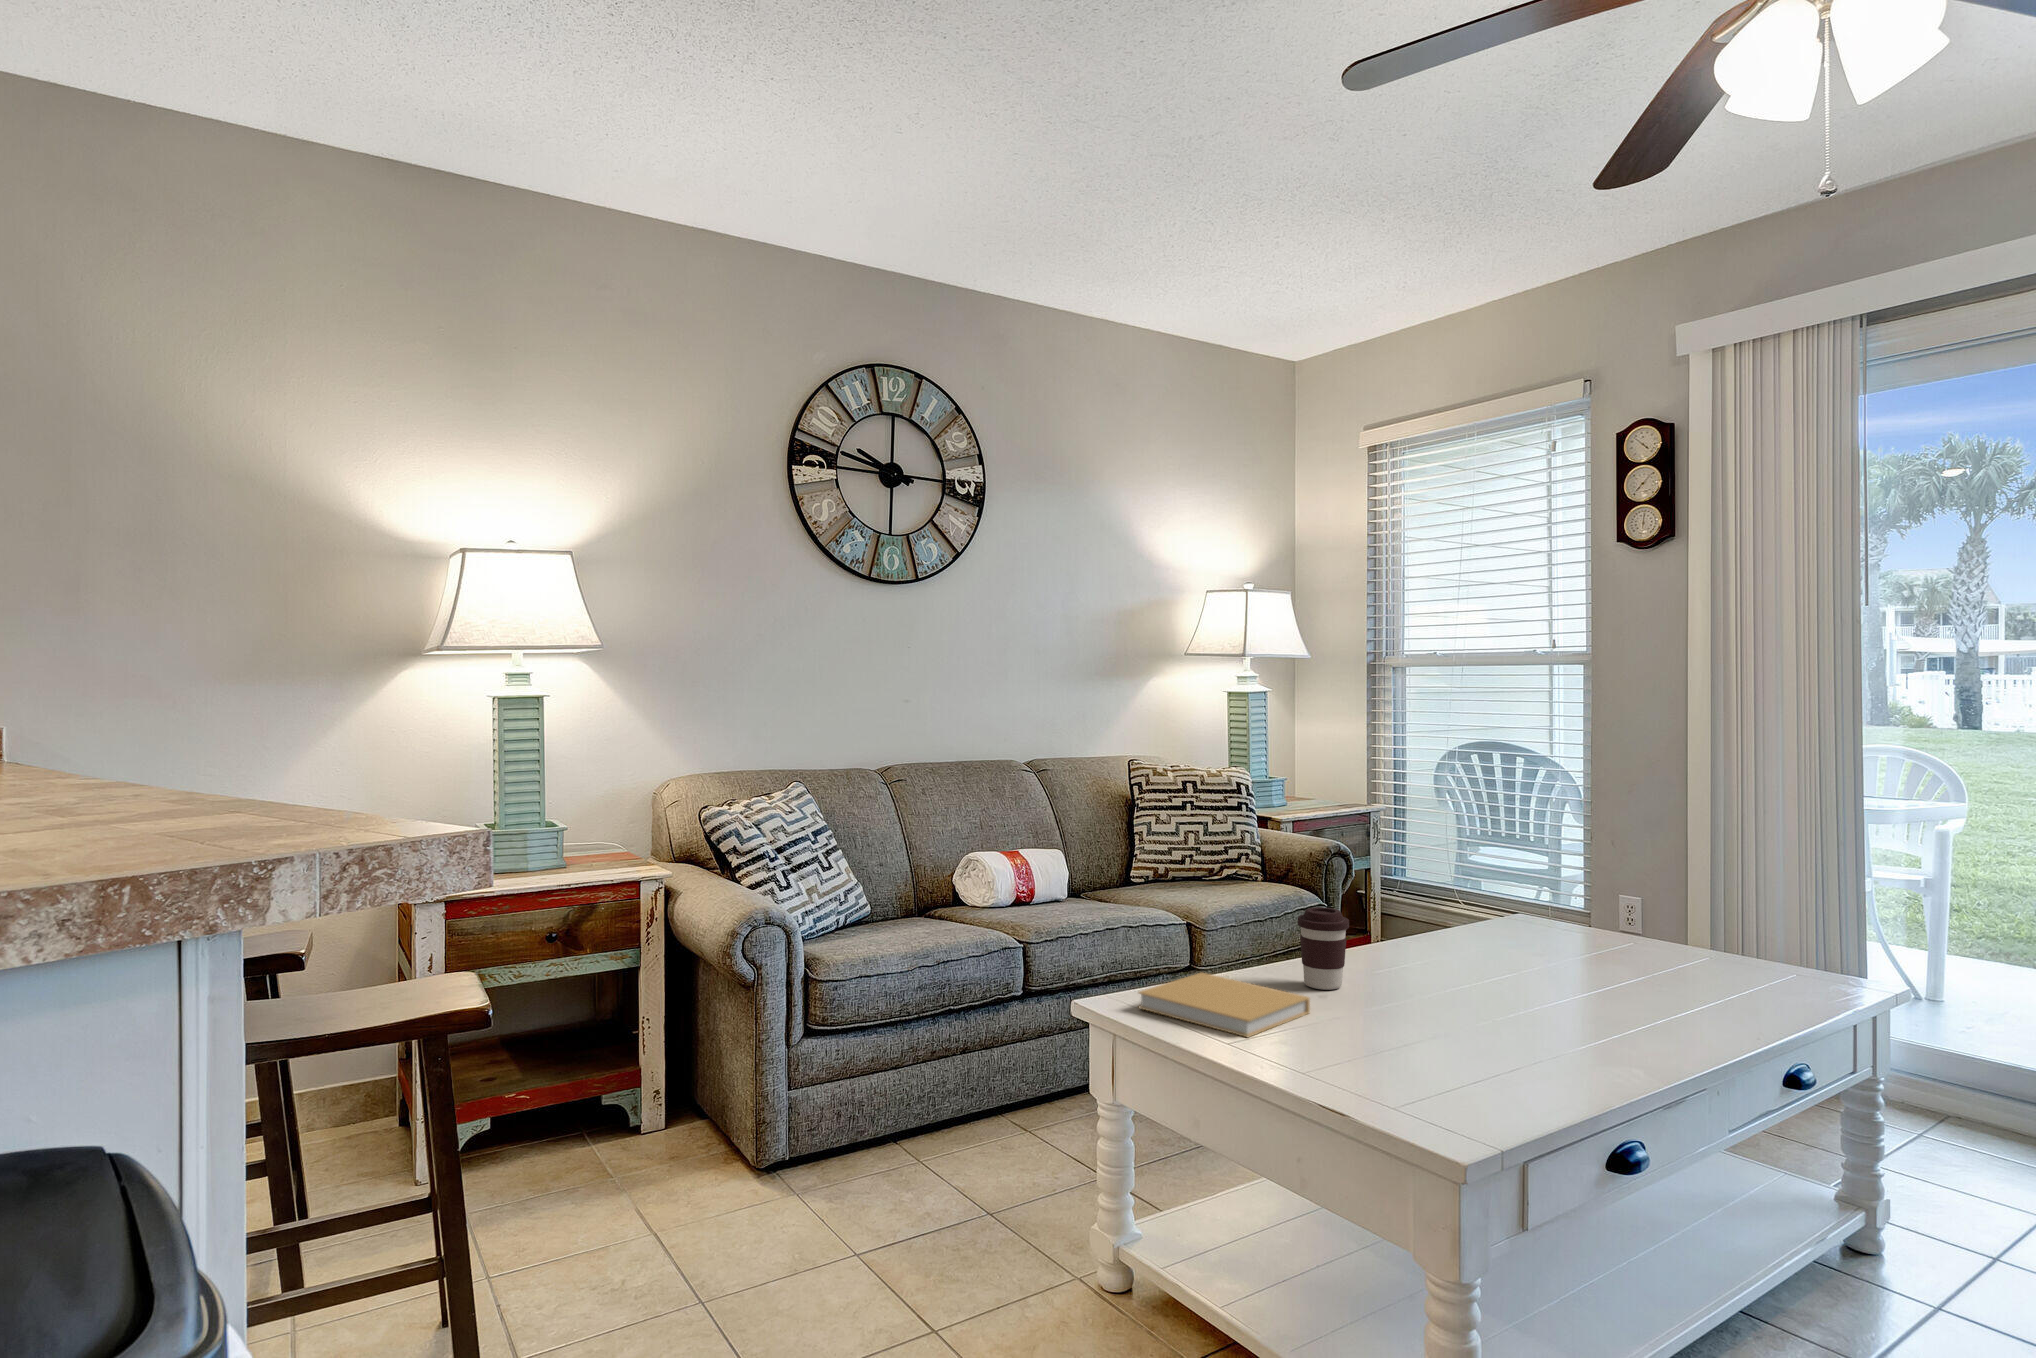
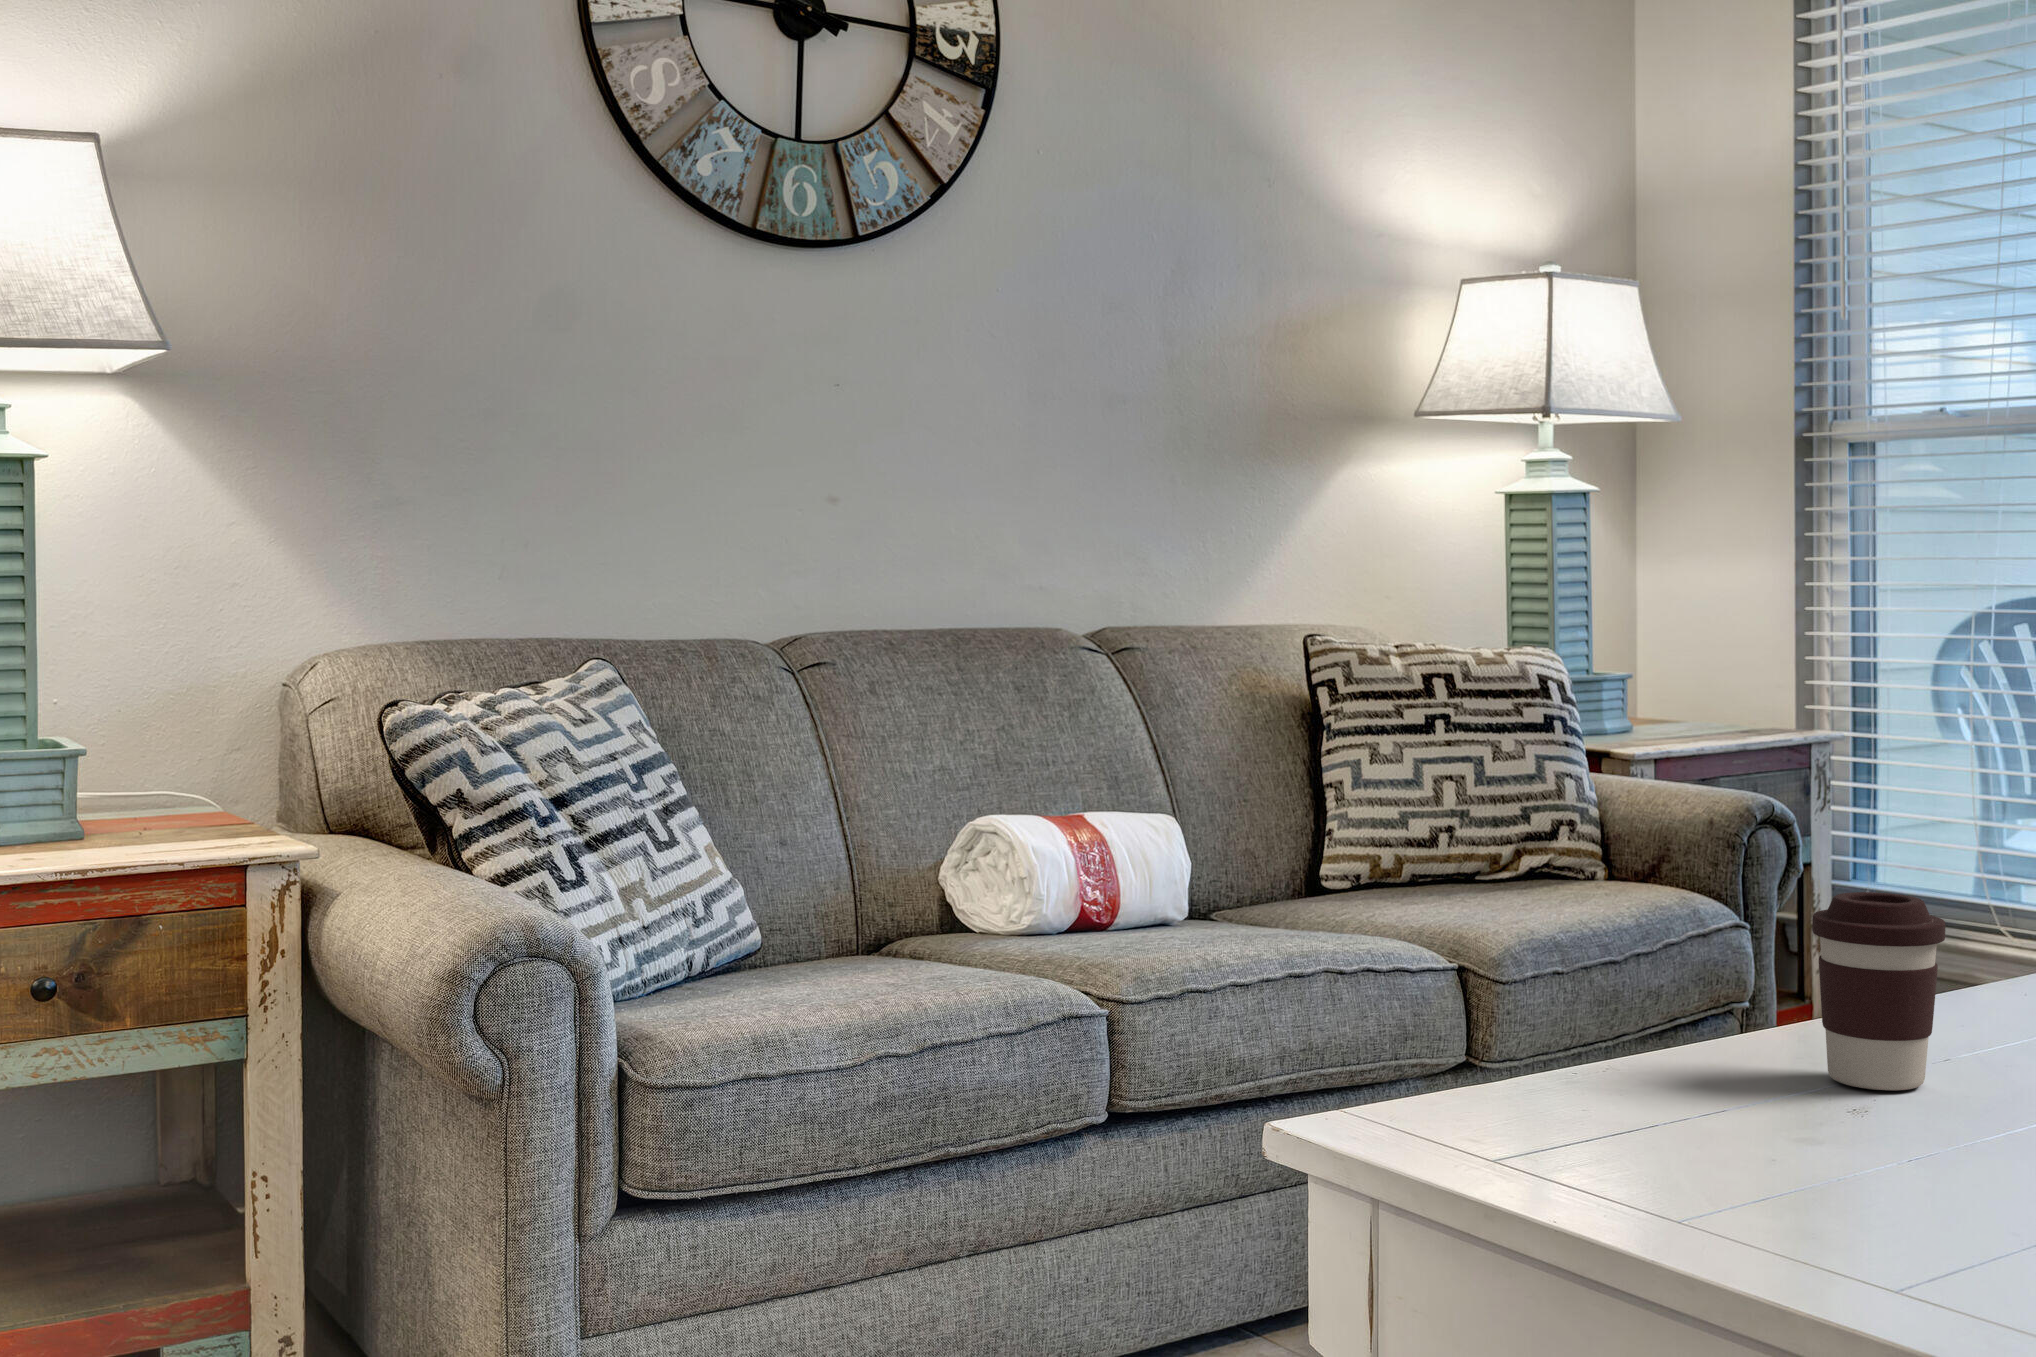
book: present [1139,973,1310,1037] -> none [1439,1051,1881,1209]

